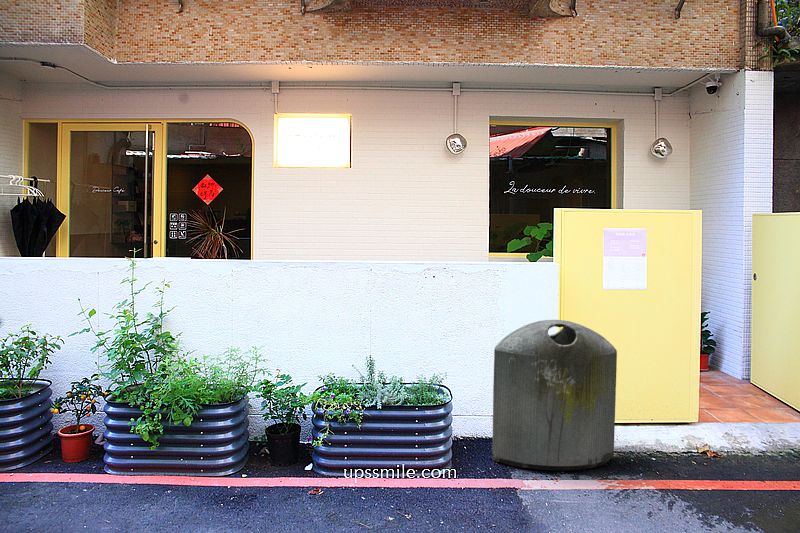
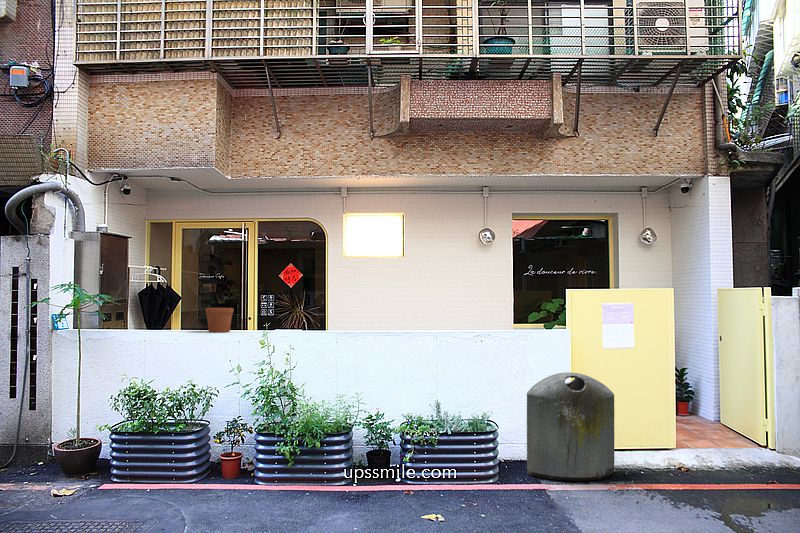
flower pot: none [40,227,84,262] -> present [205,308,234,332]

